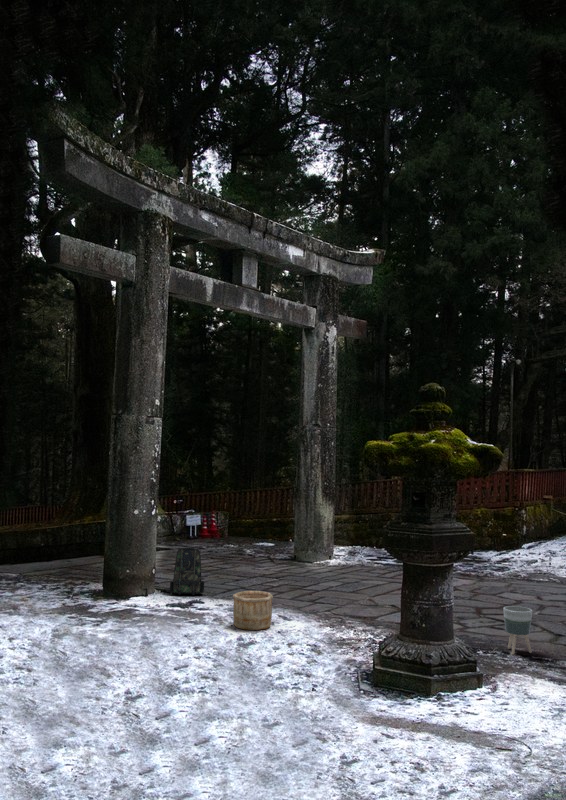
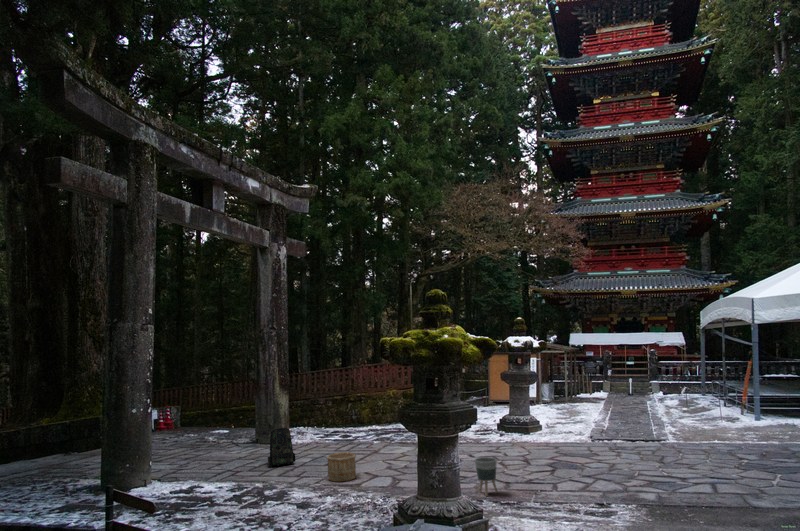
backpack: present [170,548,204,595] -> present [268,428,295,466]
wooden bucket: present [233,591,273,630] -> present [327,452,356,482]

